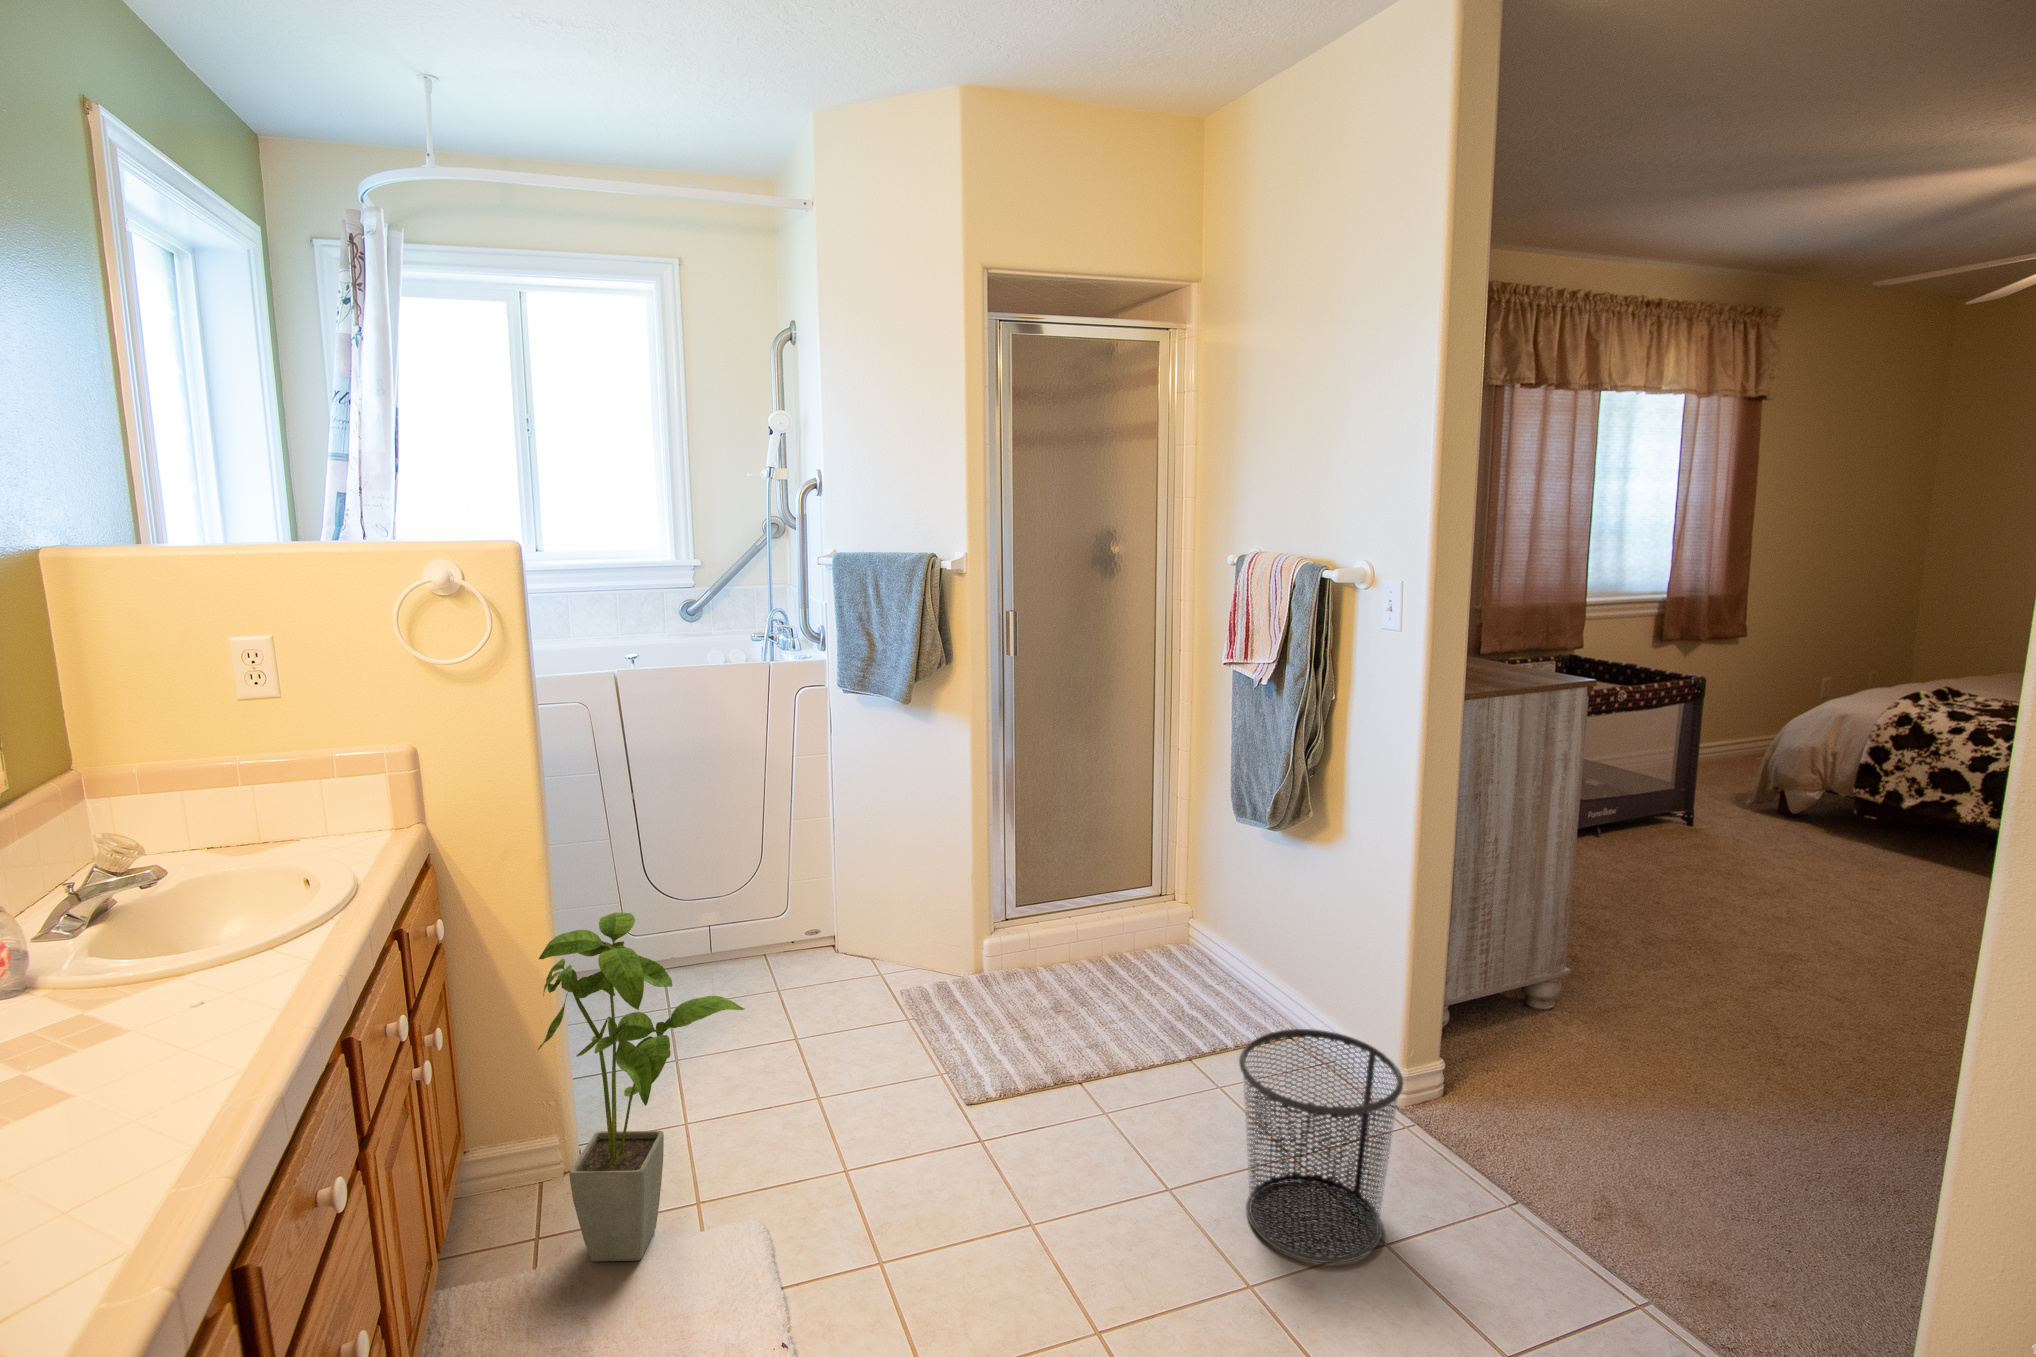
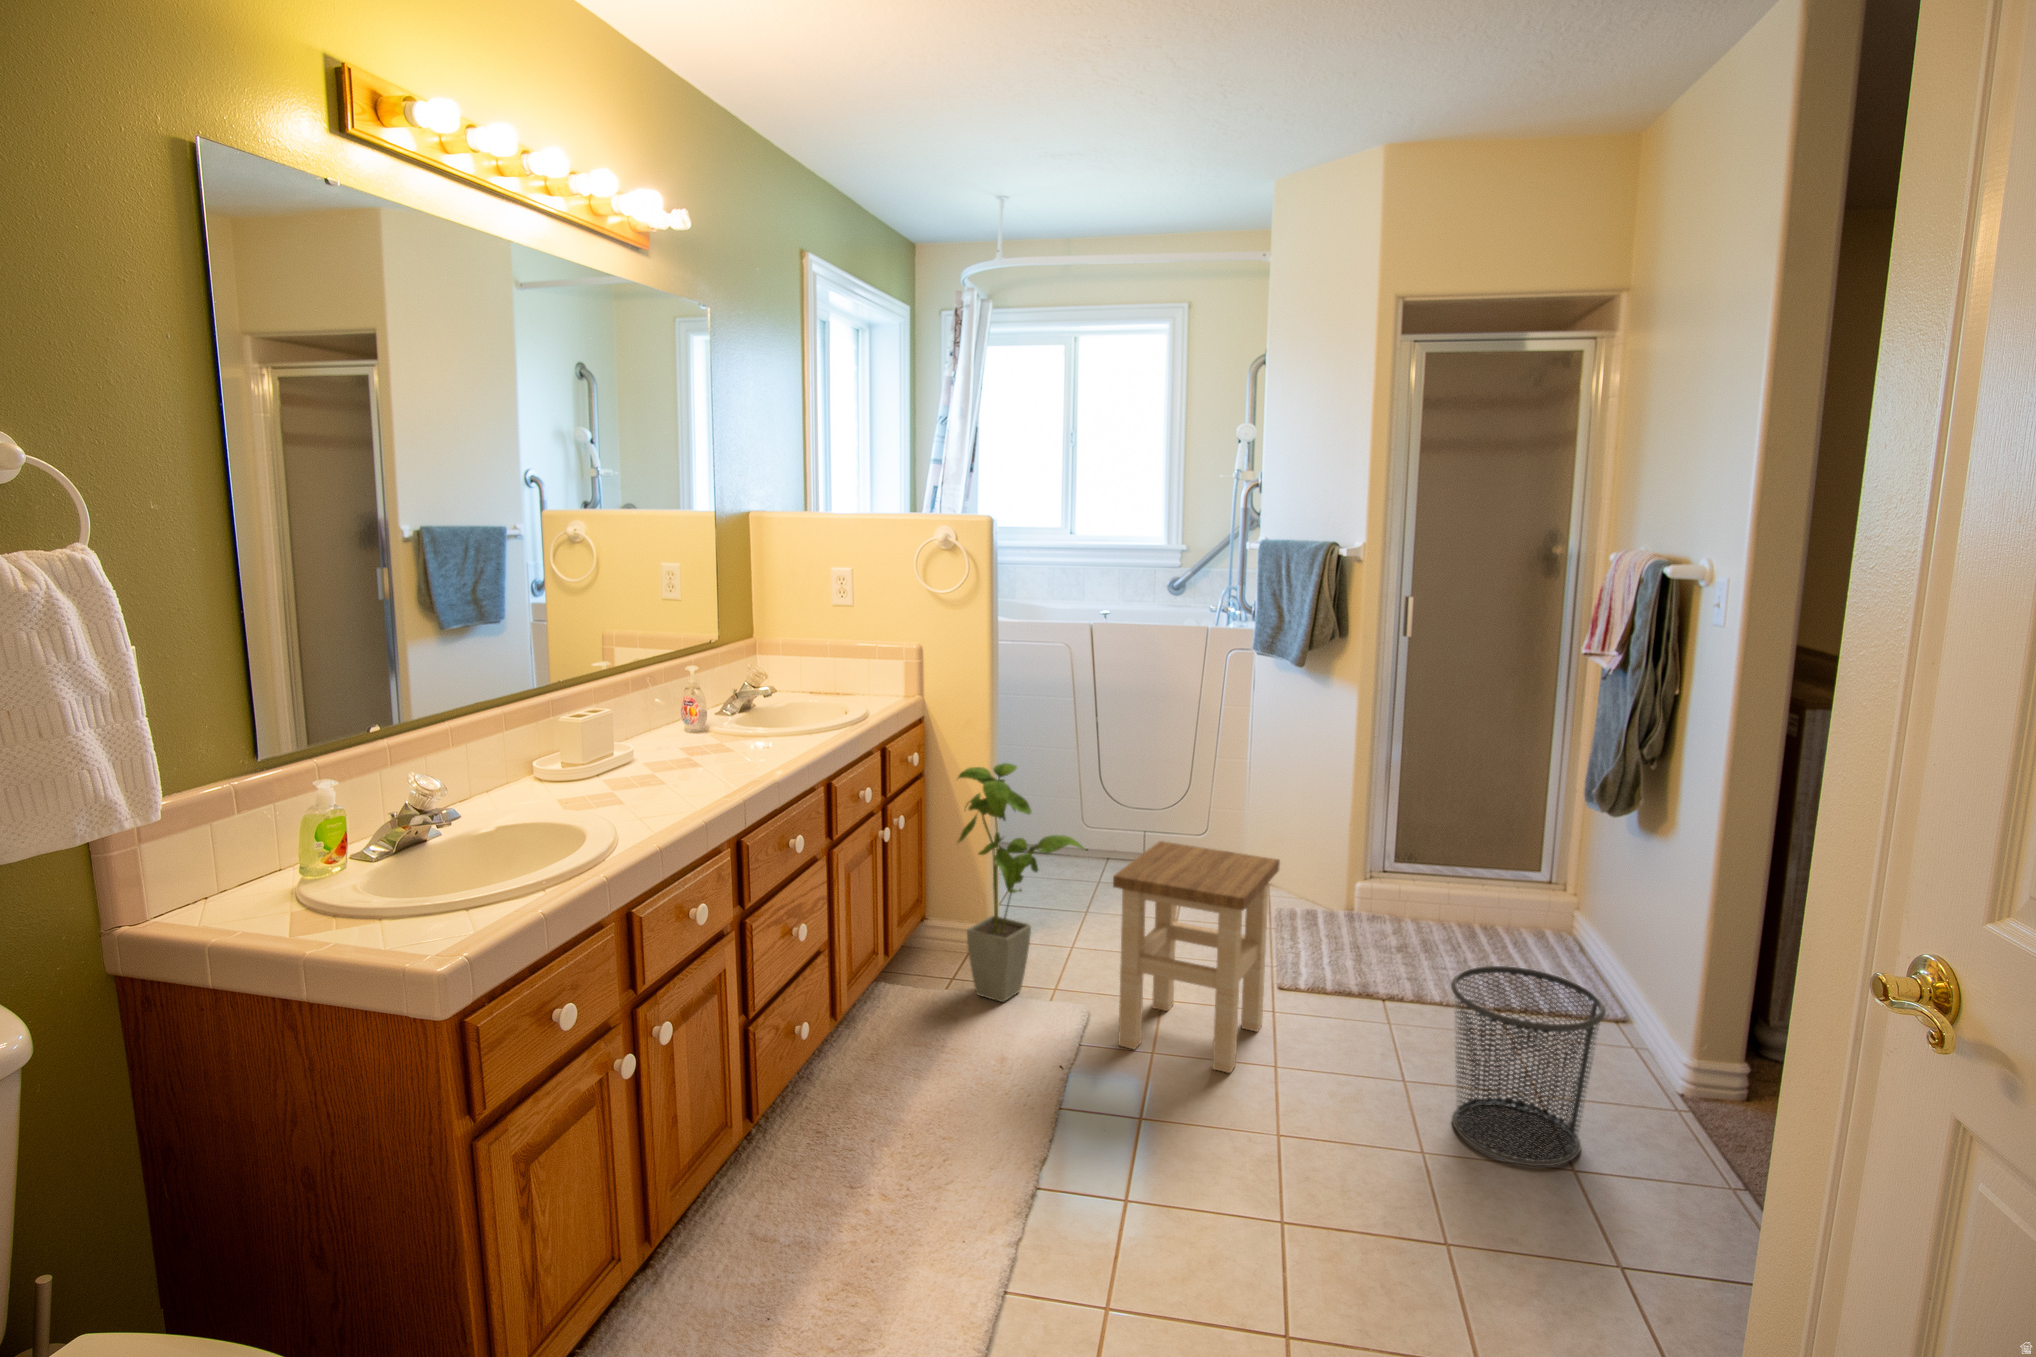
stool: none [821,961,1009,1273] -> present [1113,841,1280,1073]

